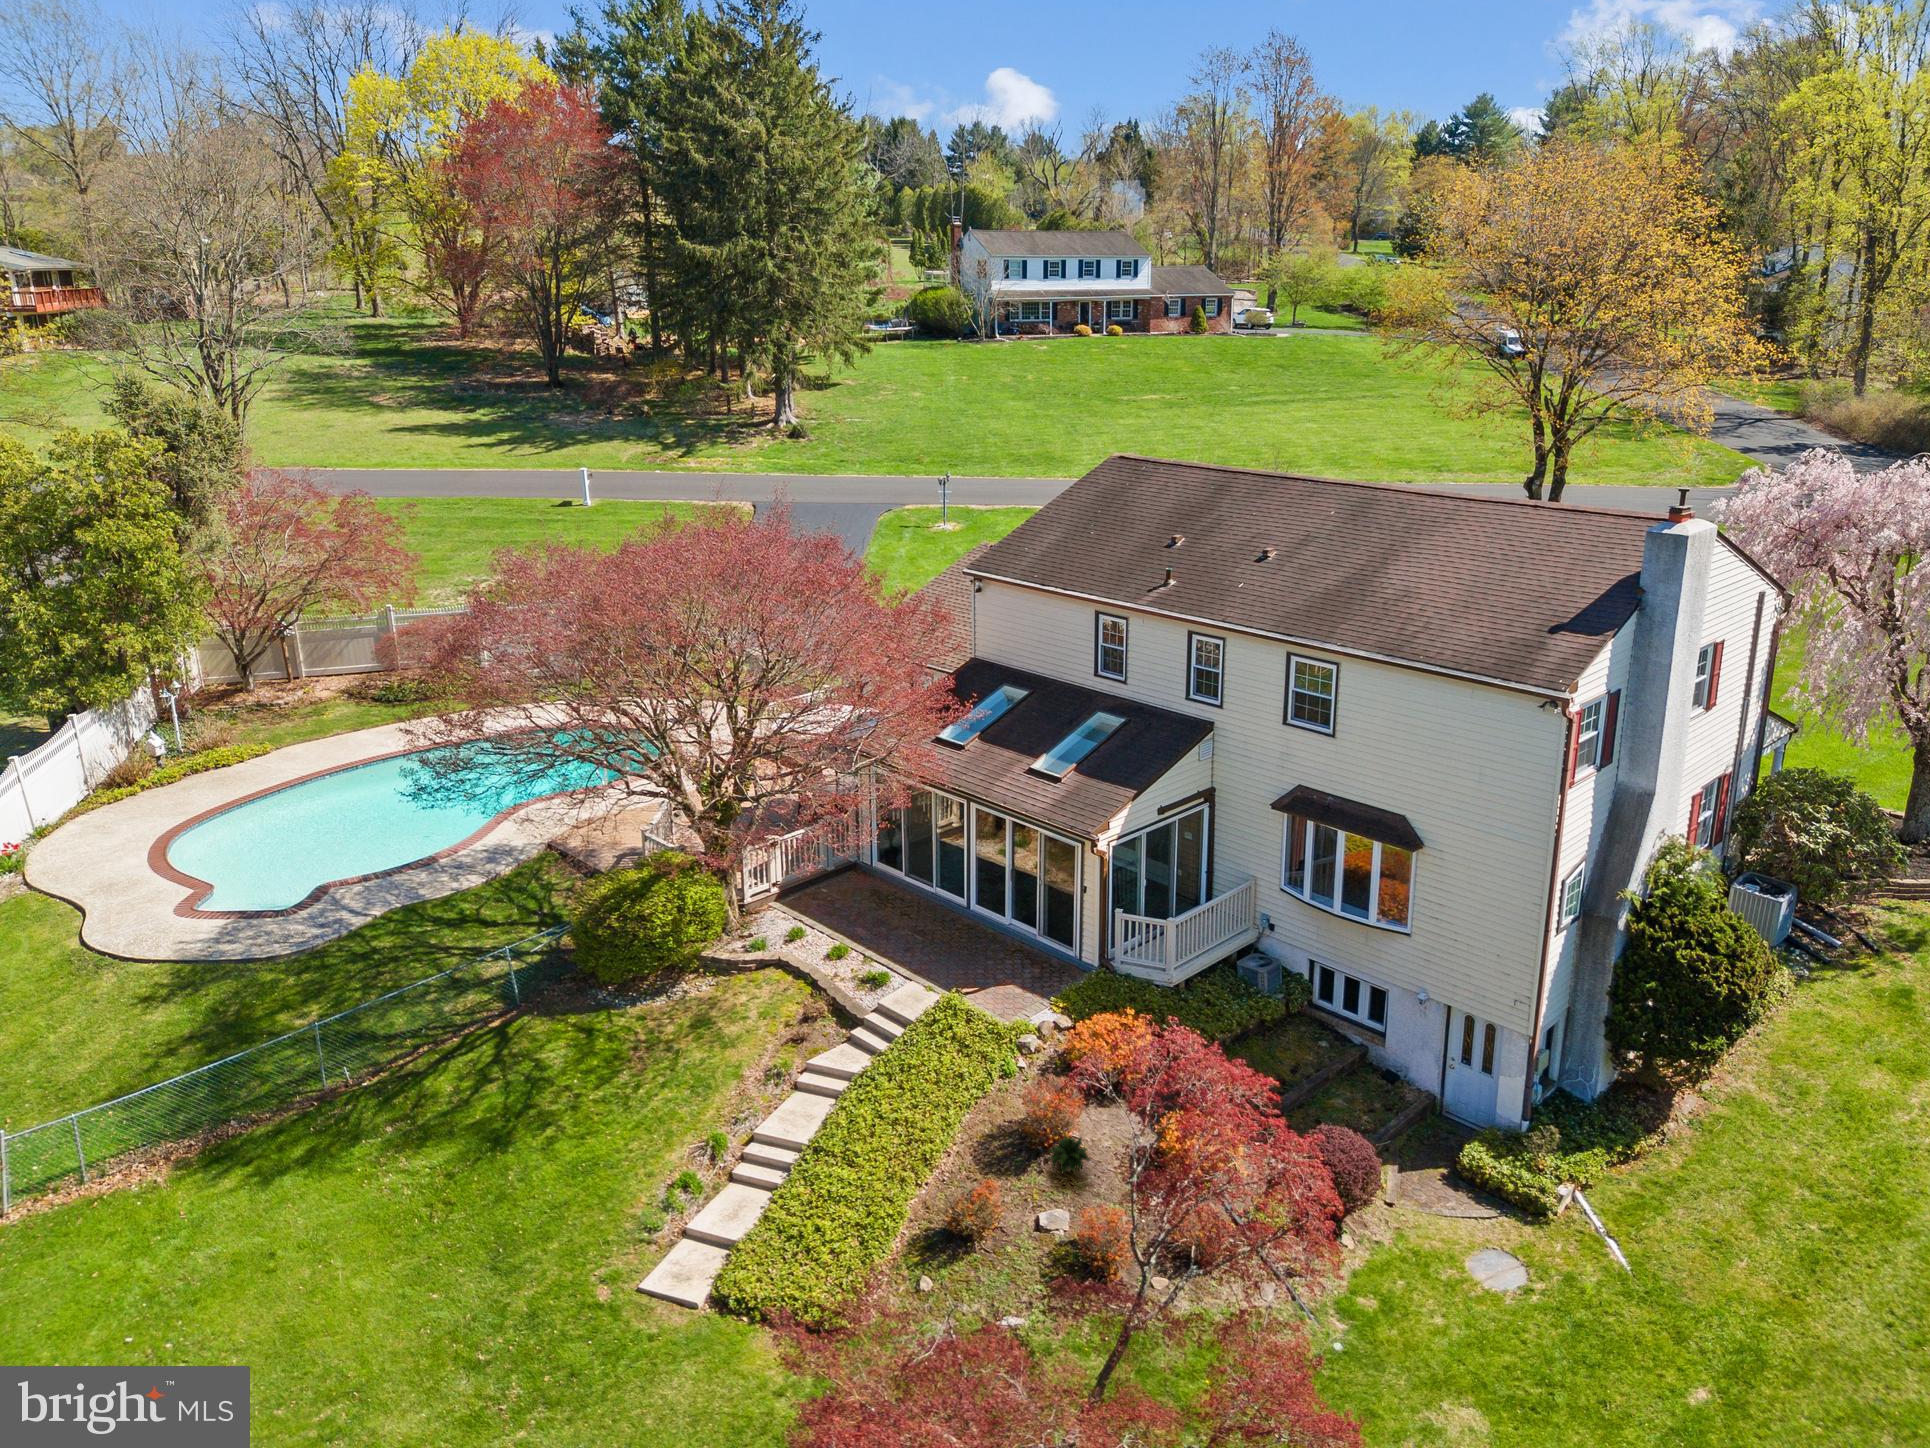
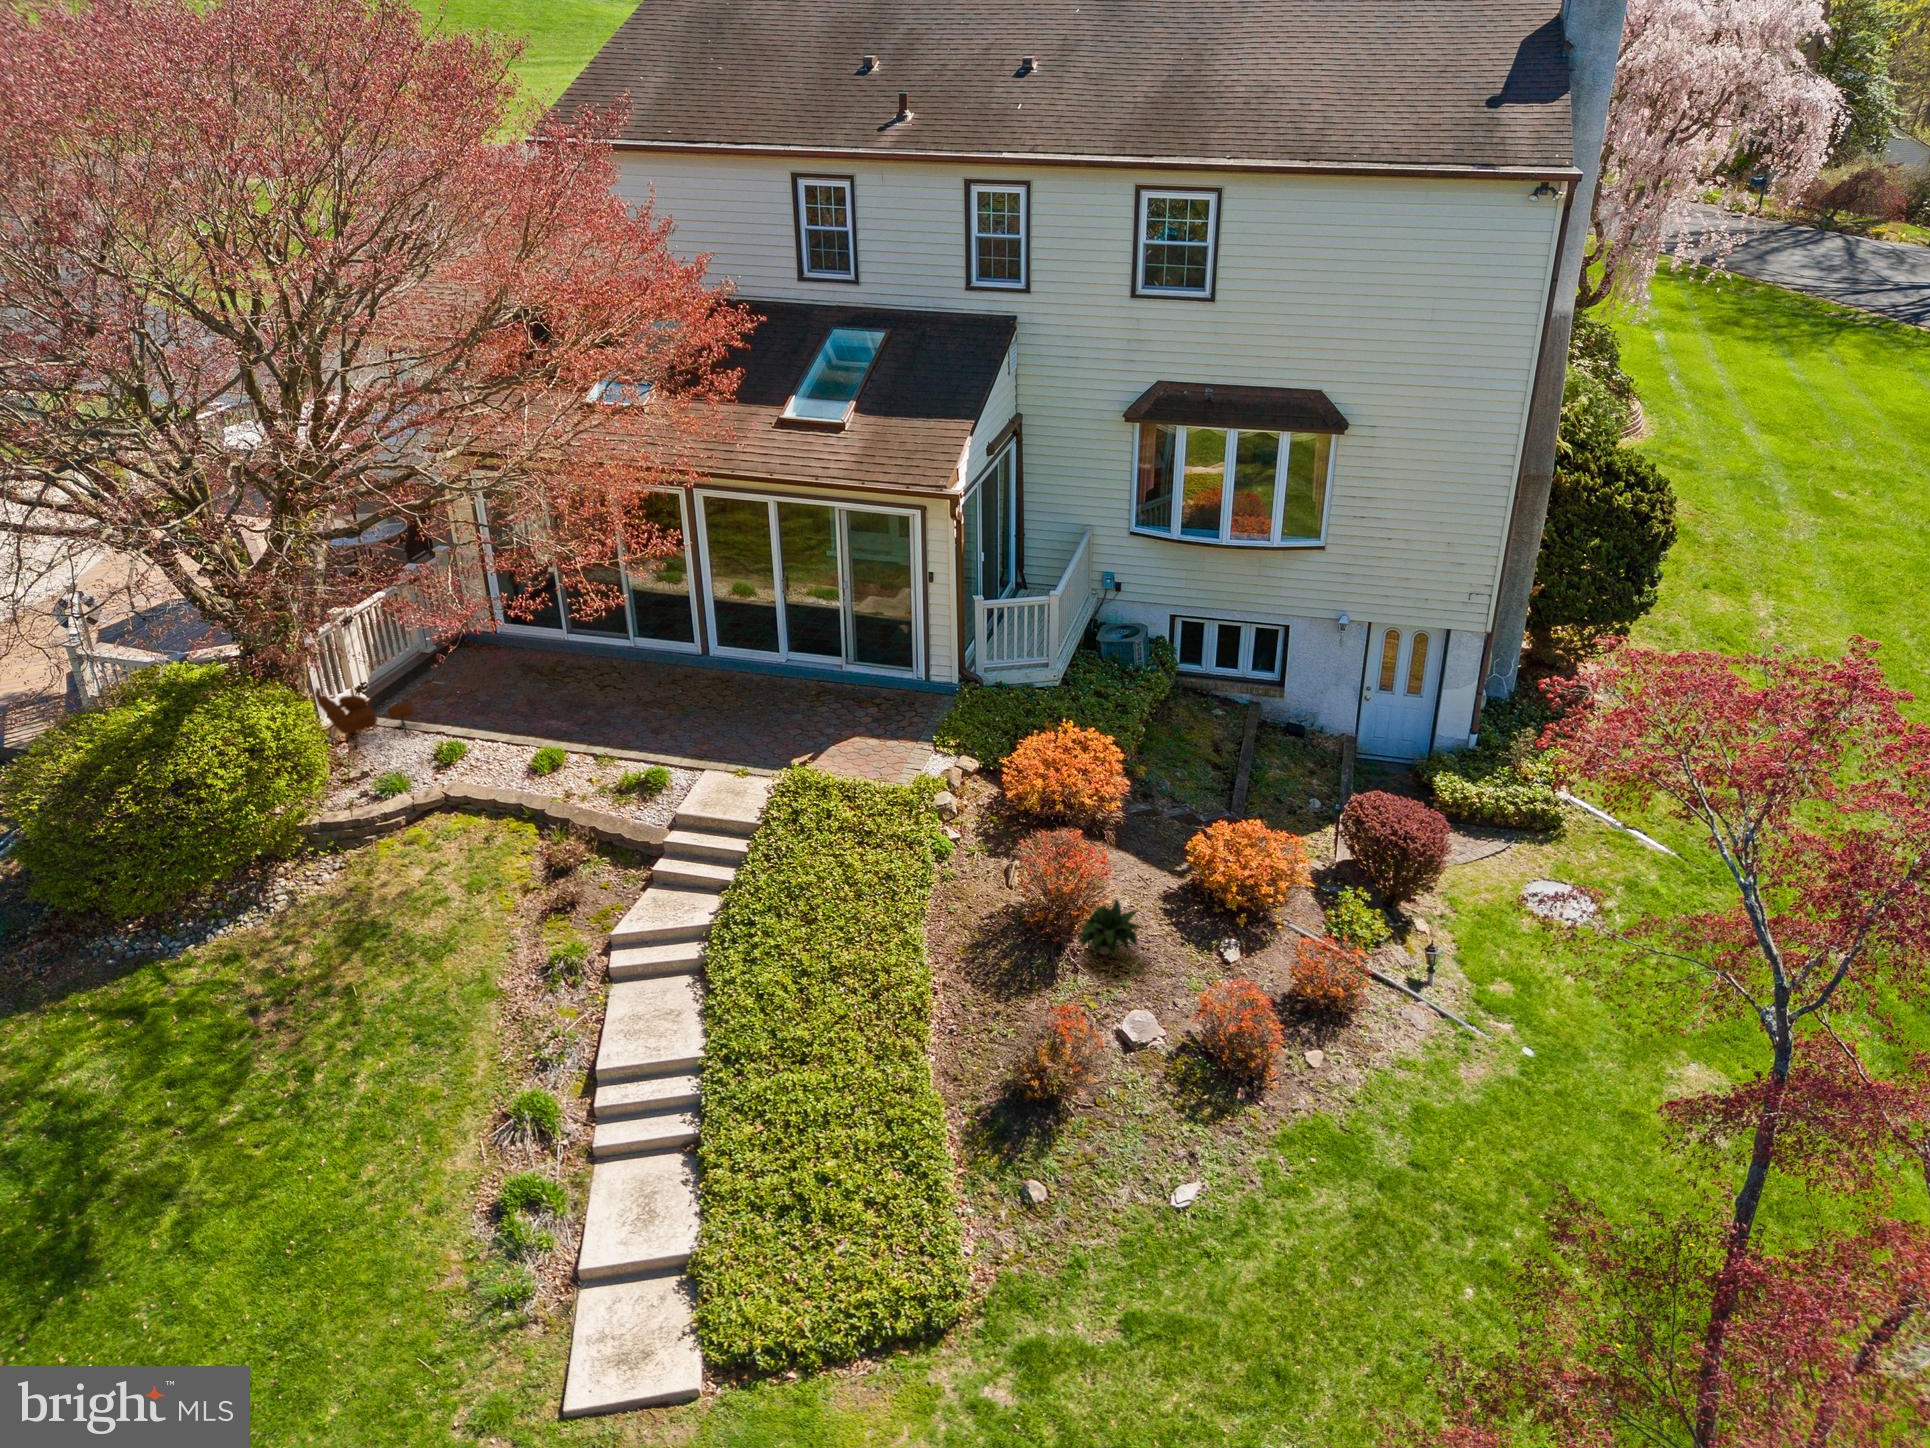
lounge chair: none [742,877,796,919] -> present [315,688,413,748]

